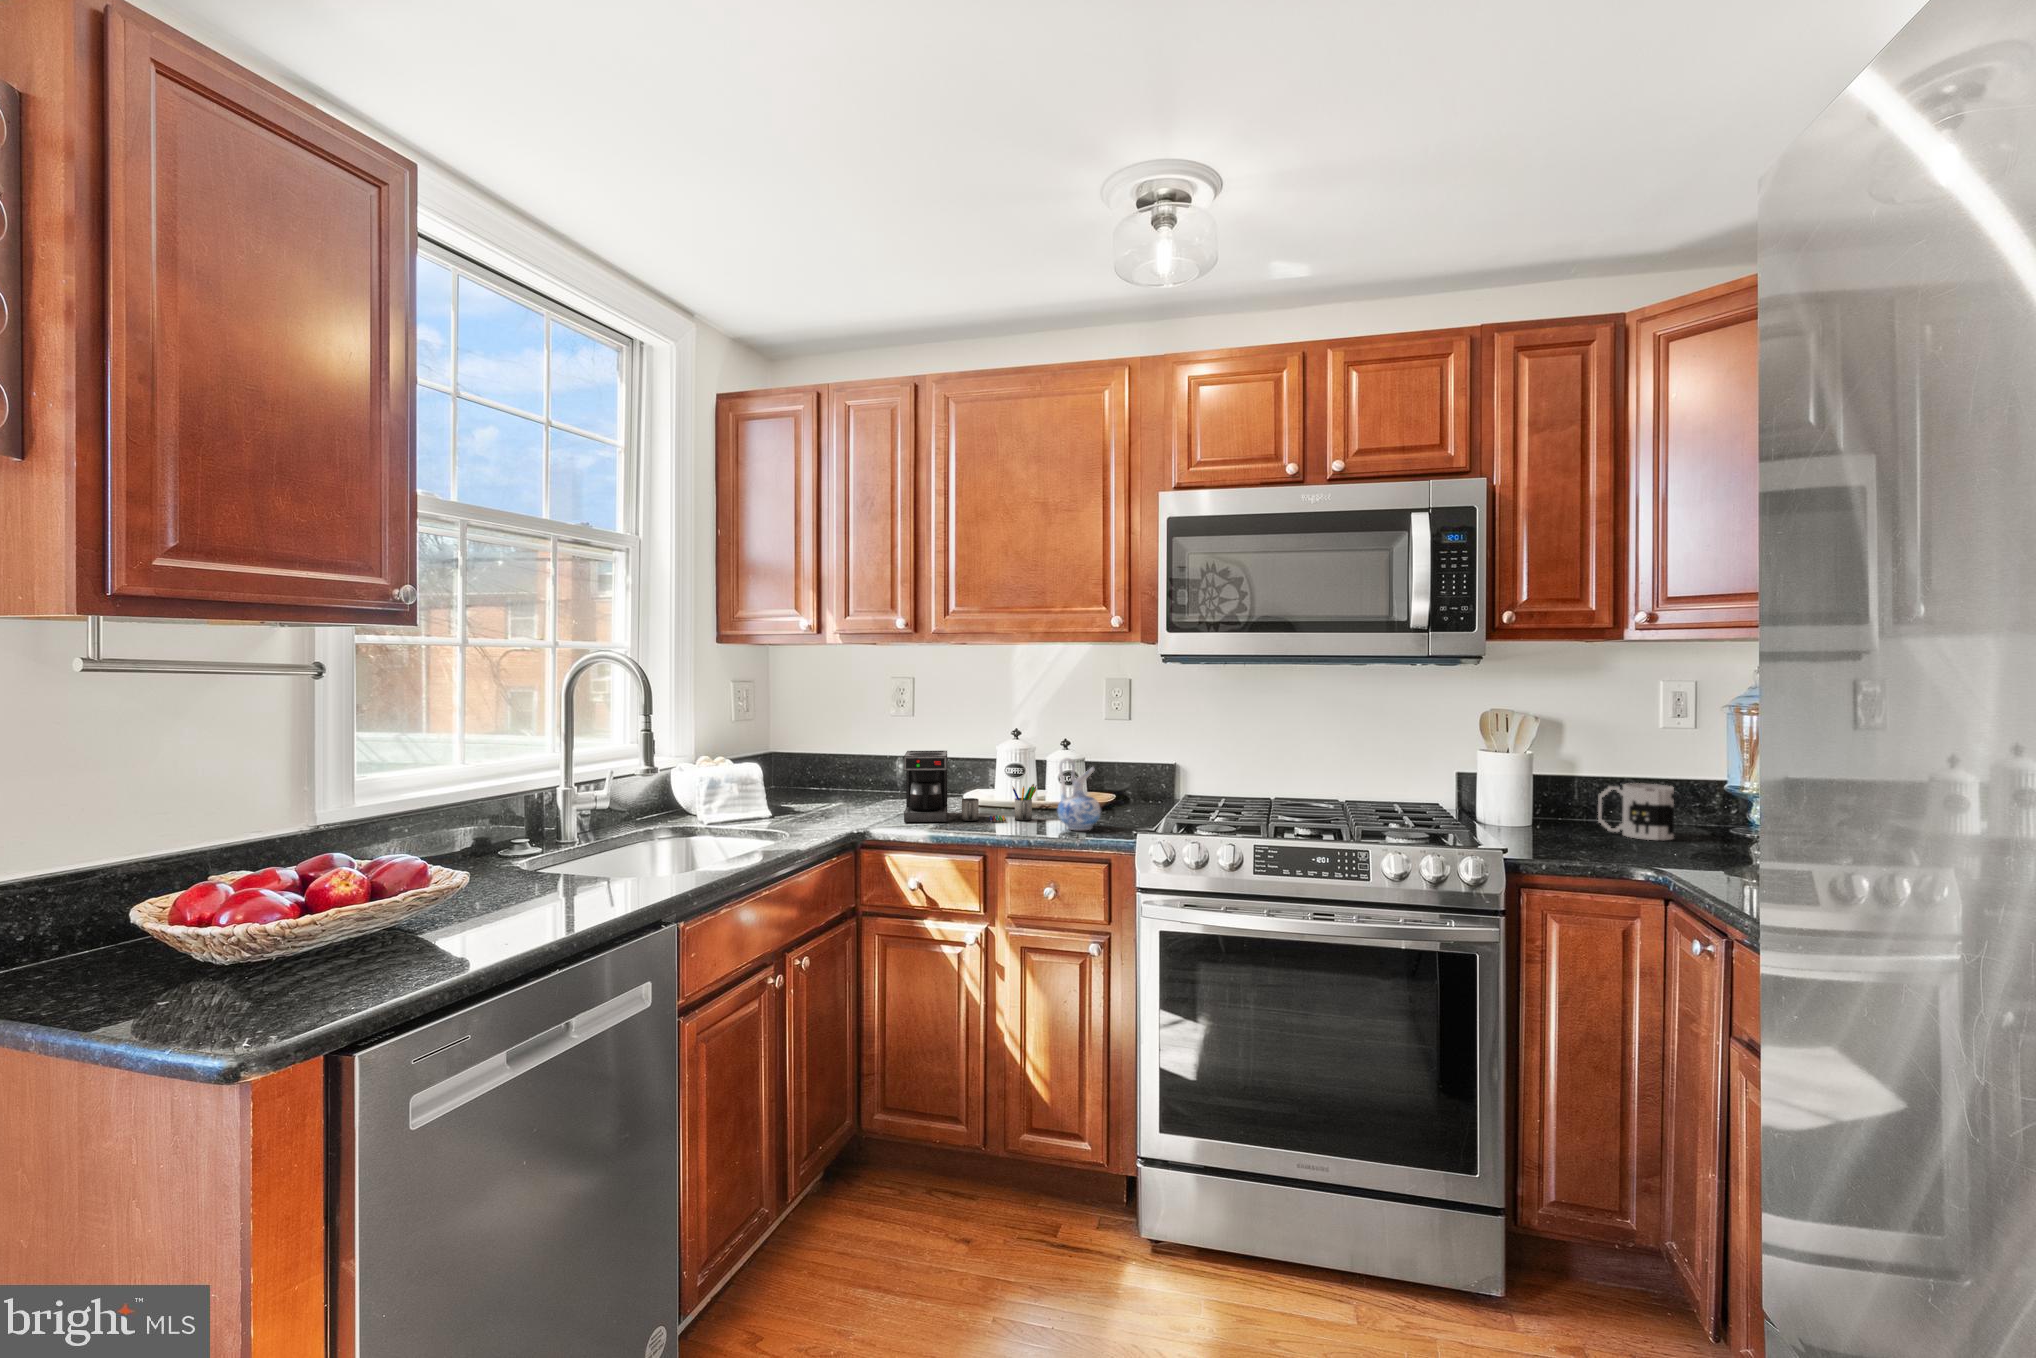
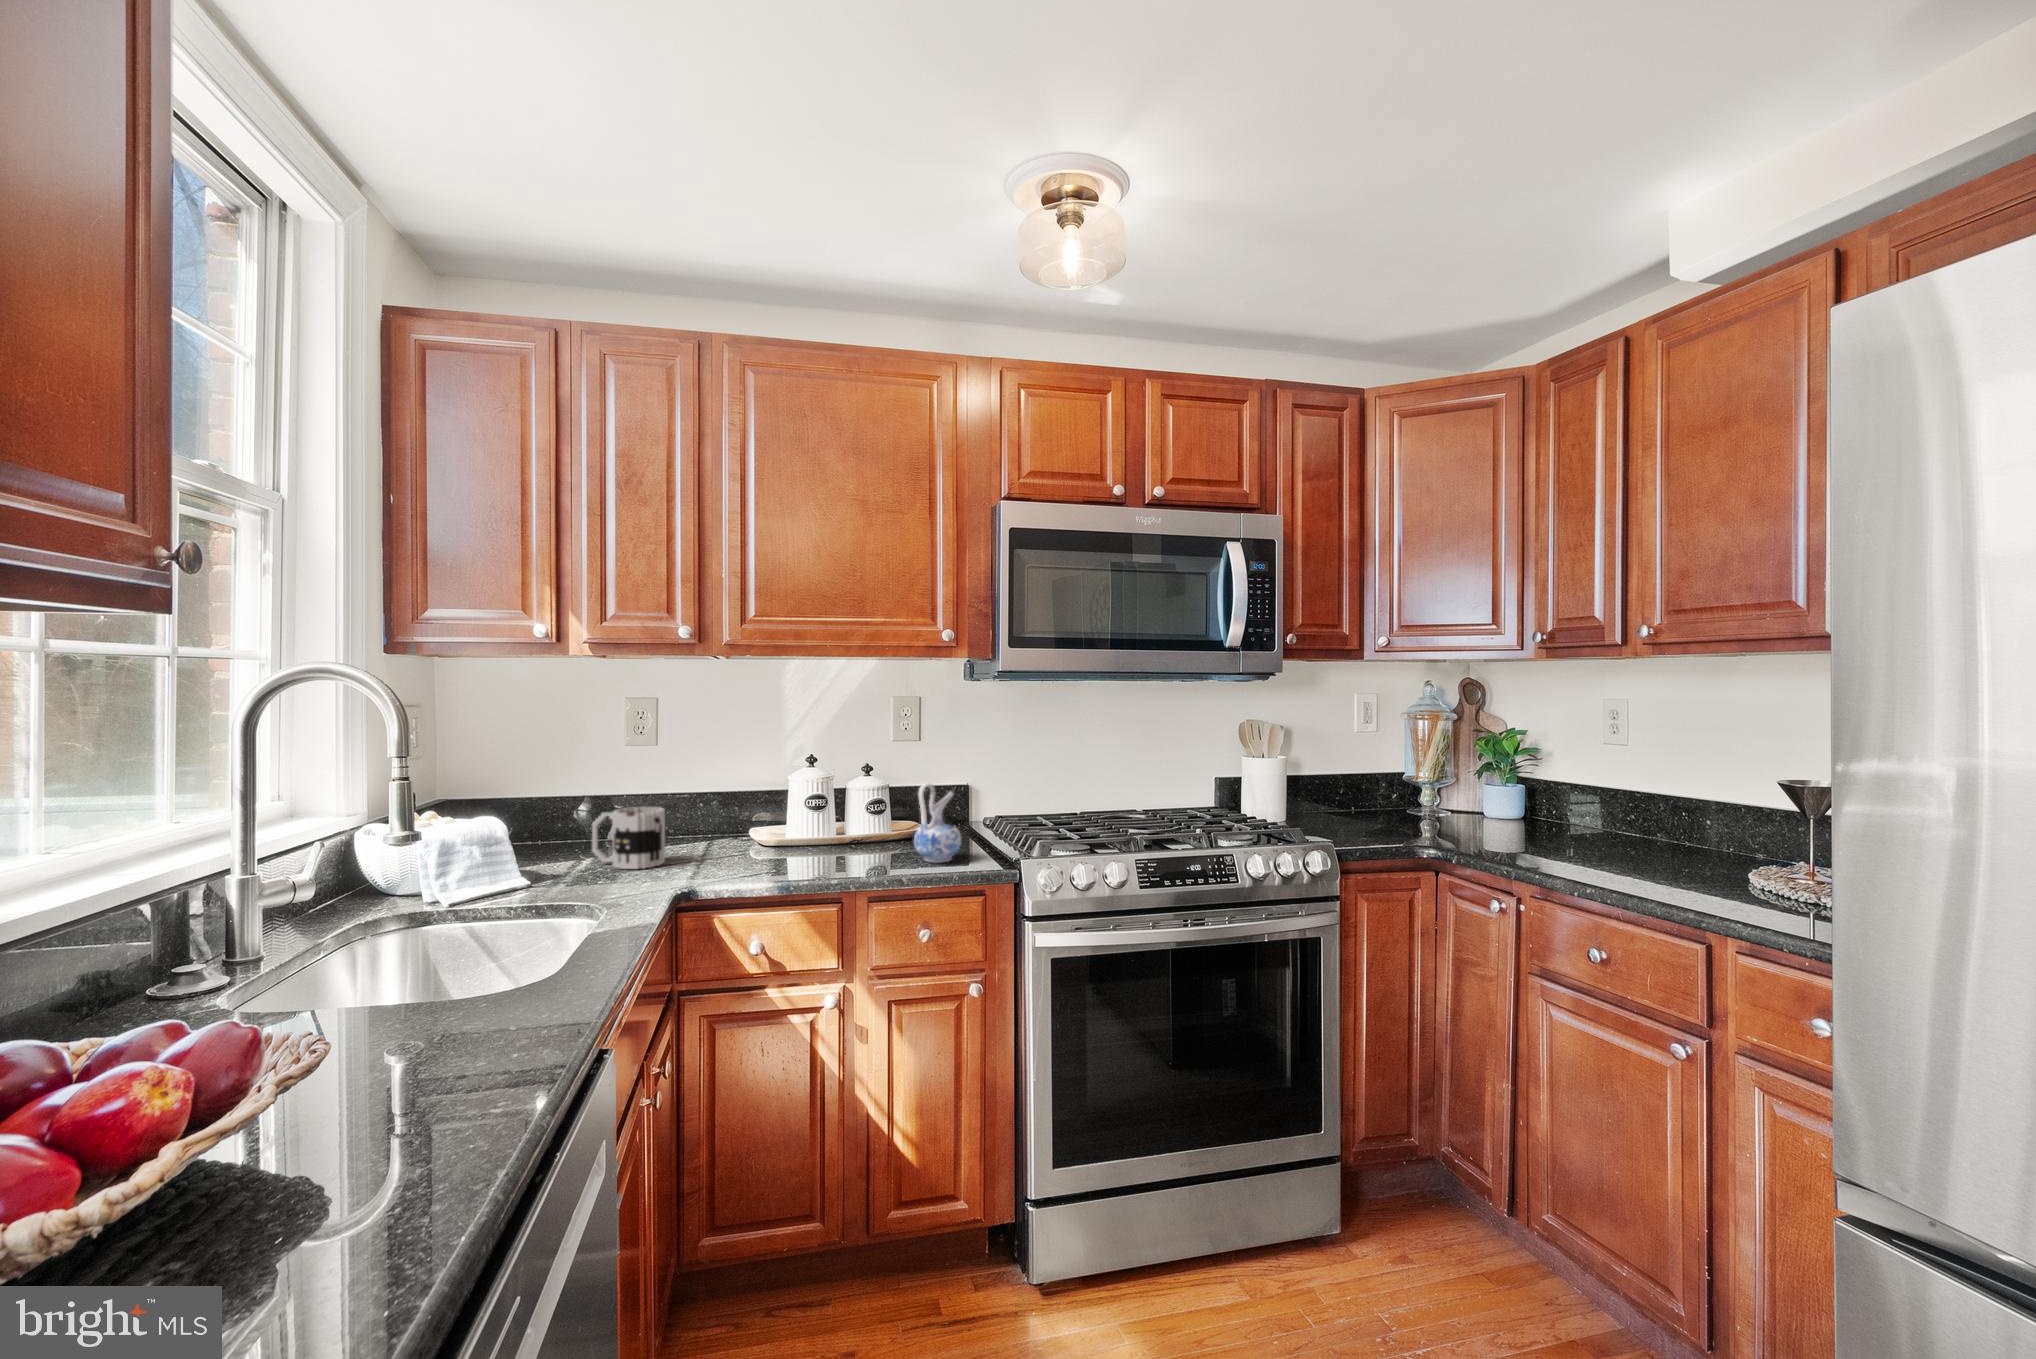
coffee maker: present [904,751,1037,822] -> none [707,782,873,874]
mug: present [1598,783,1674,840] -> present [592,807,665,869]

